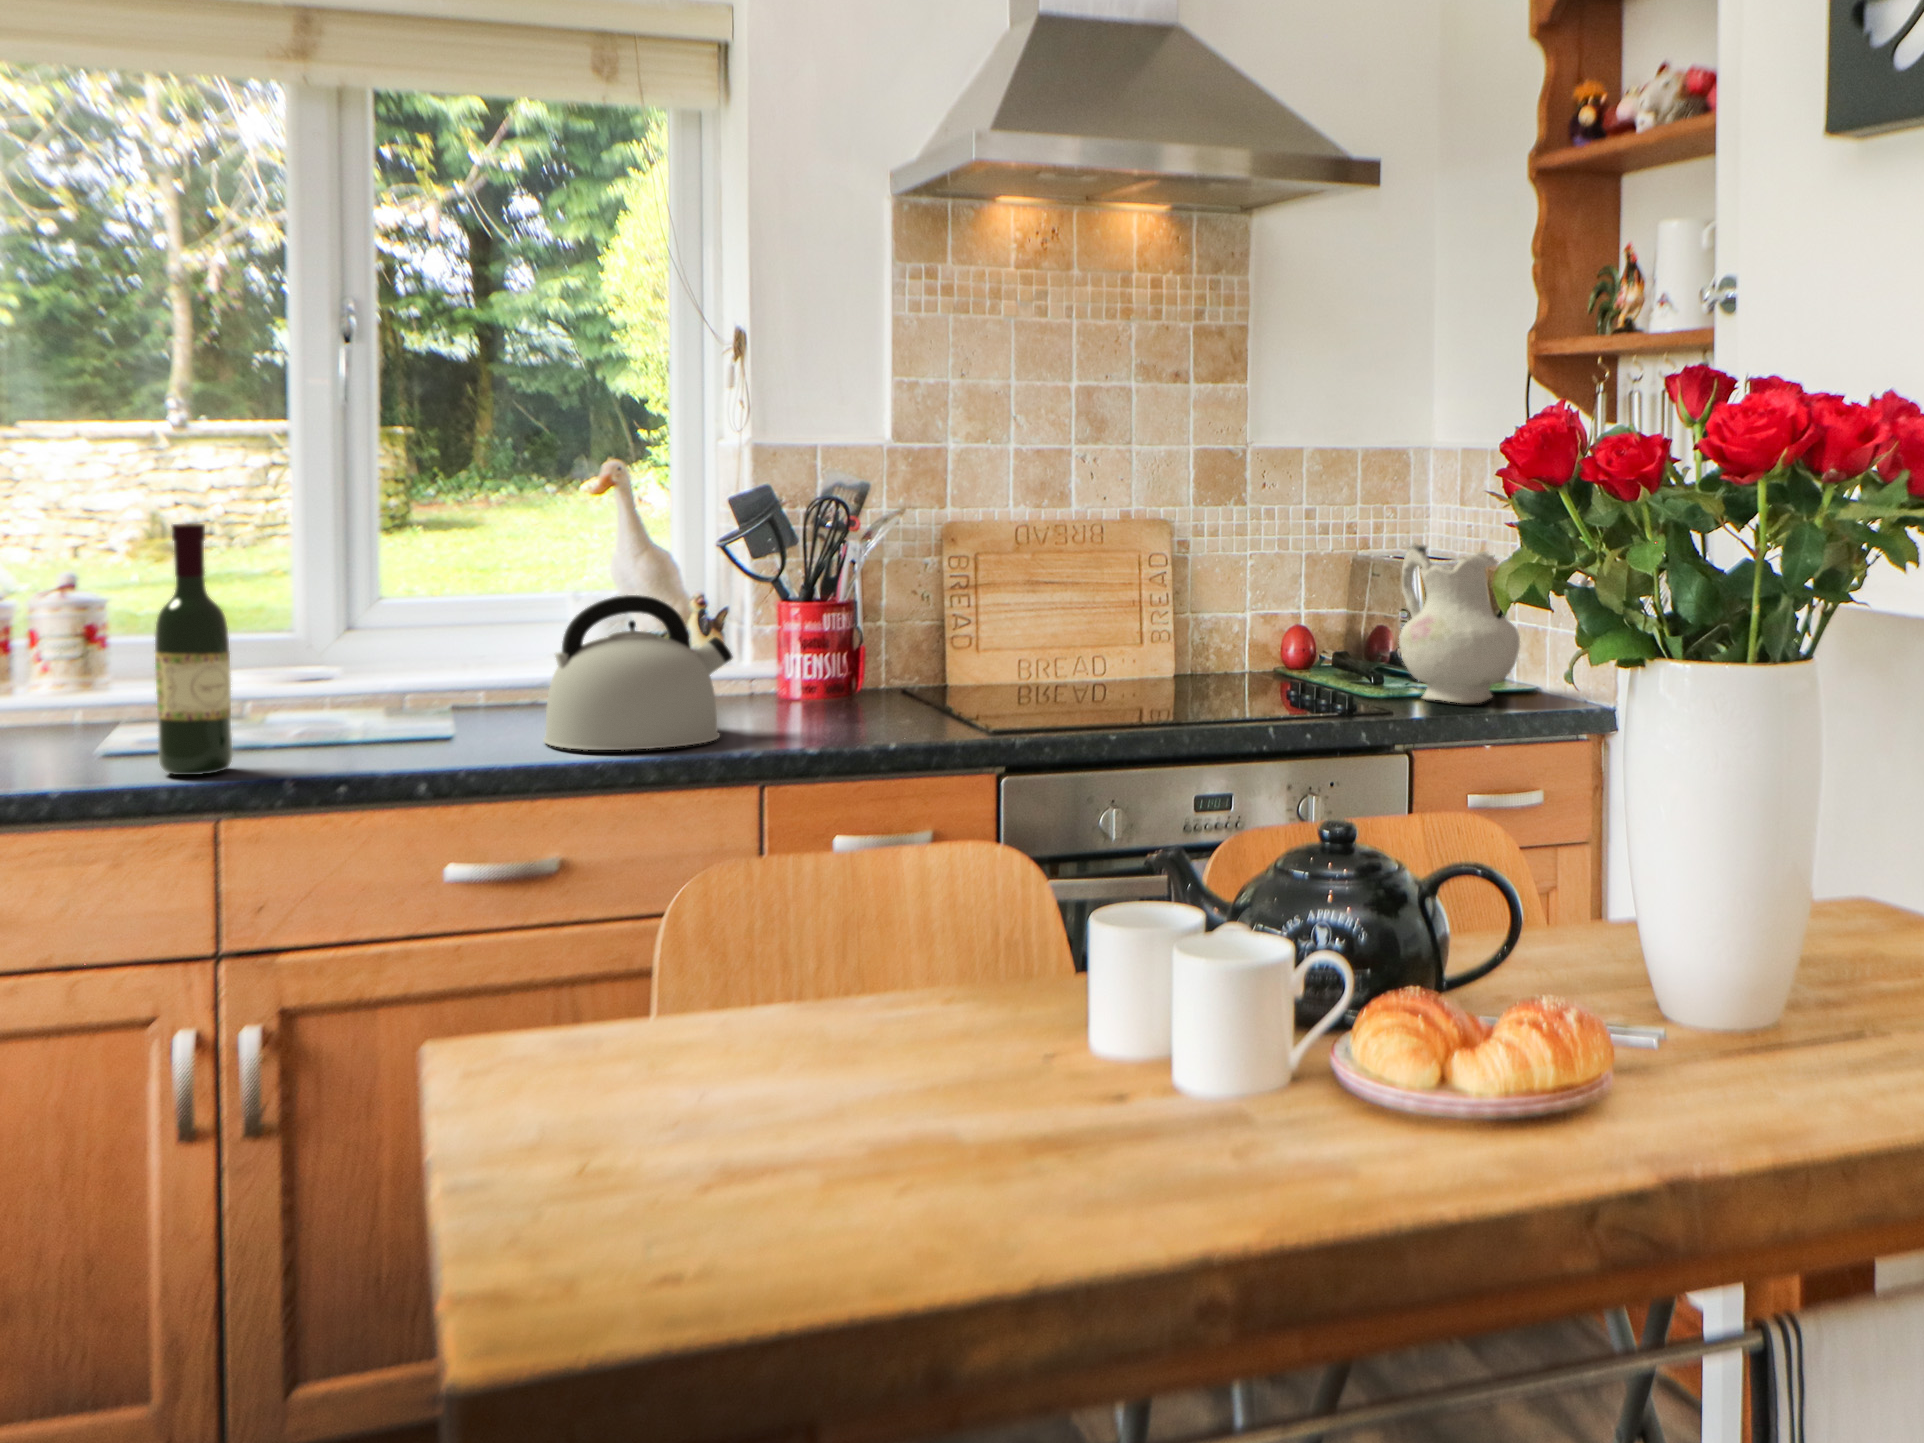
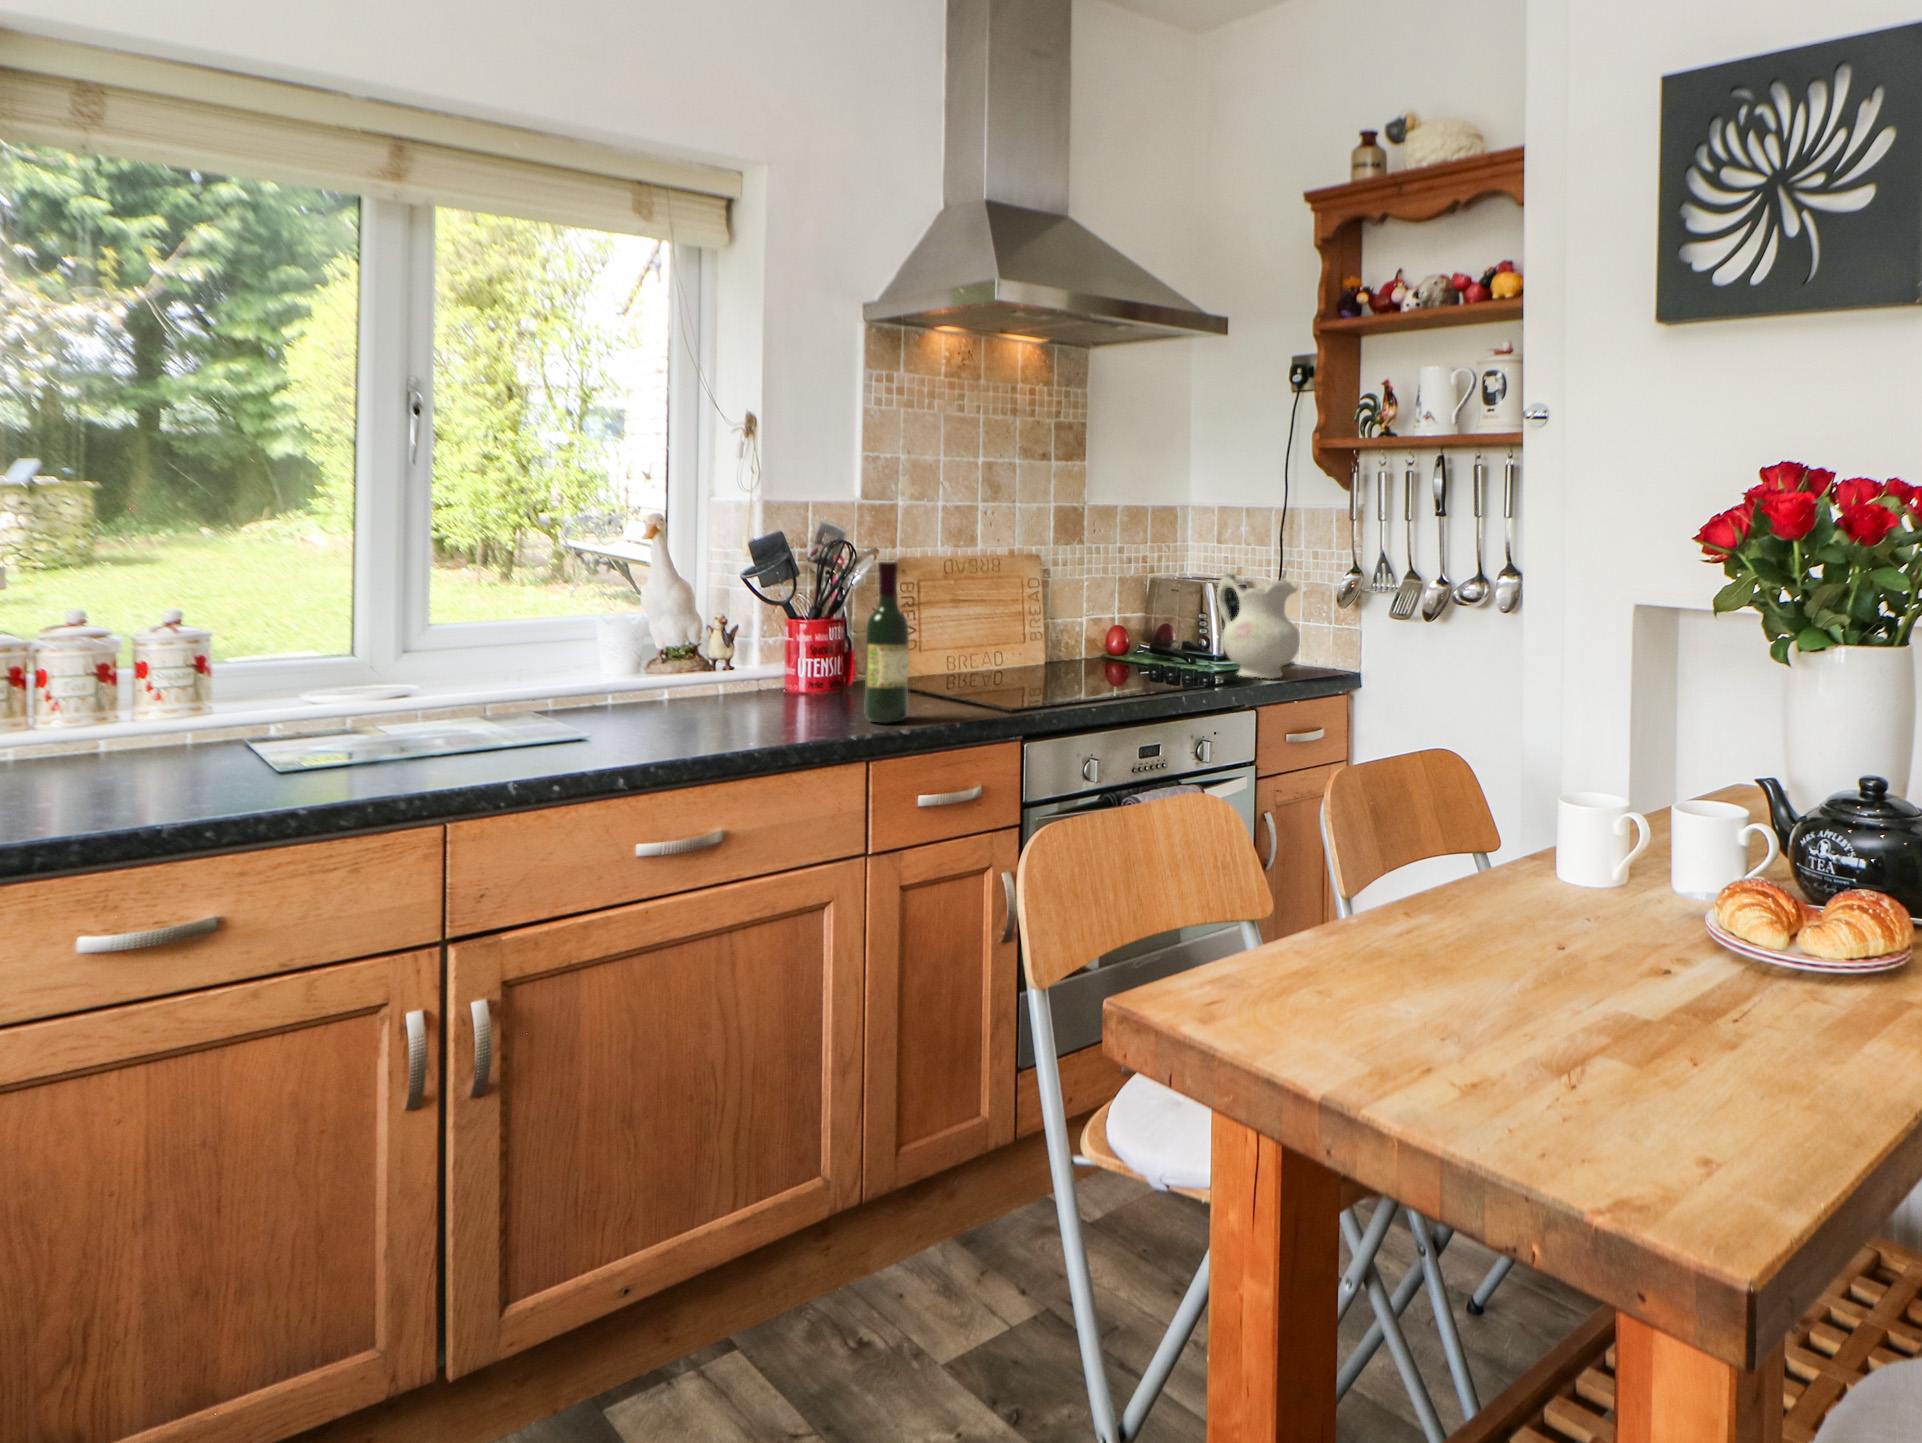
wine bottle: present [155,524,233,775] -> present [865,562,909,723]
kettle: present [543,595,732,750] -> none [674,624,817,746]

